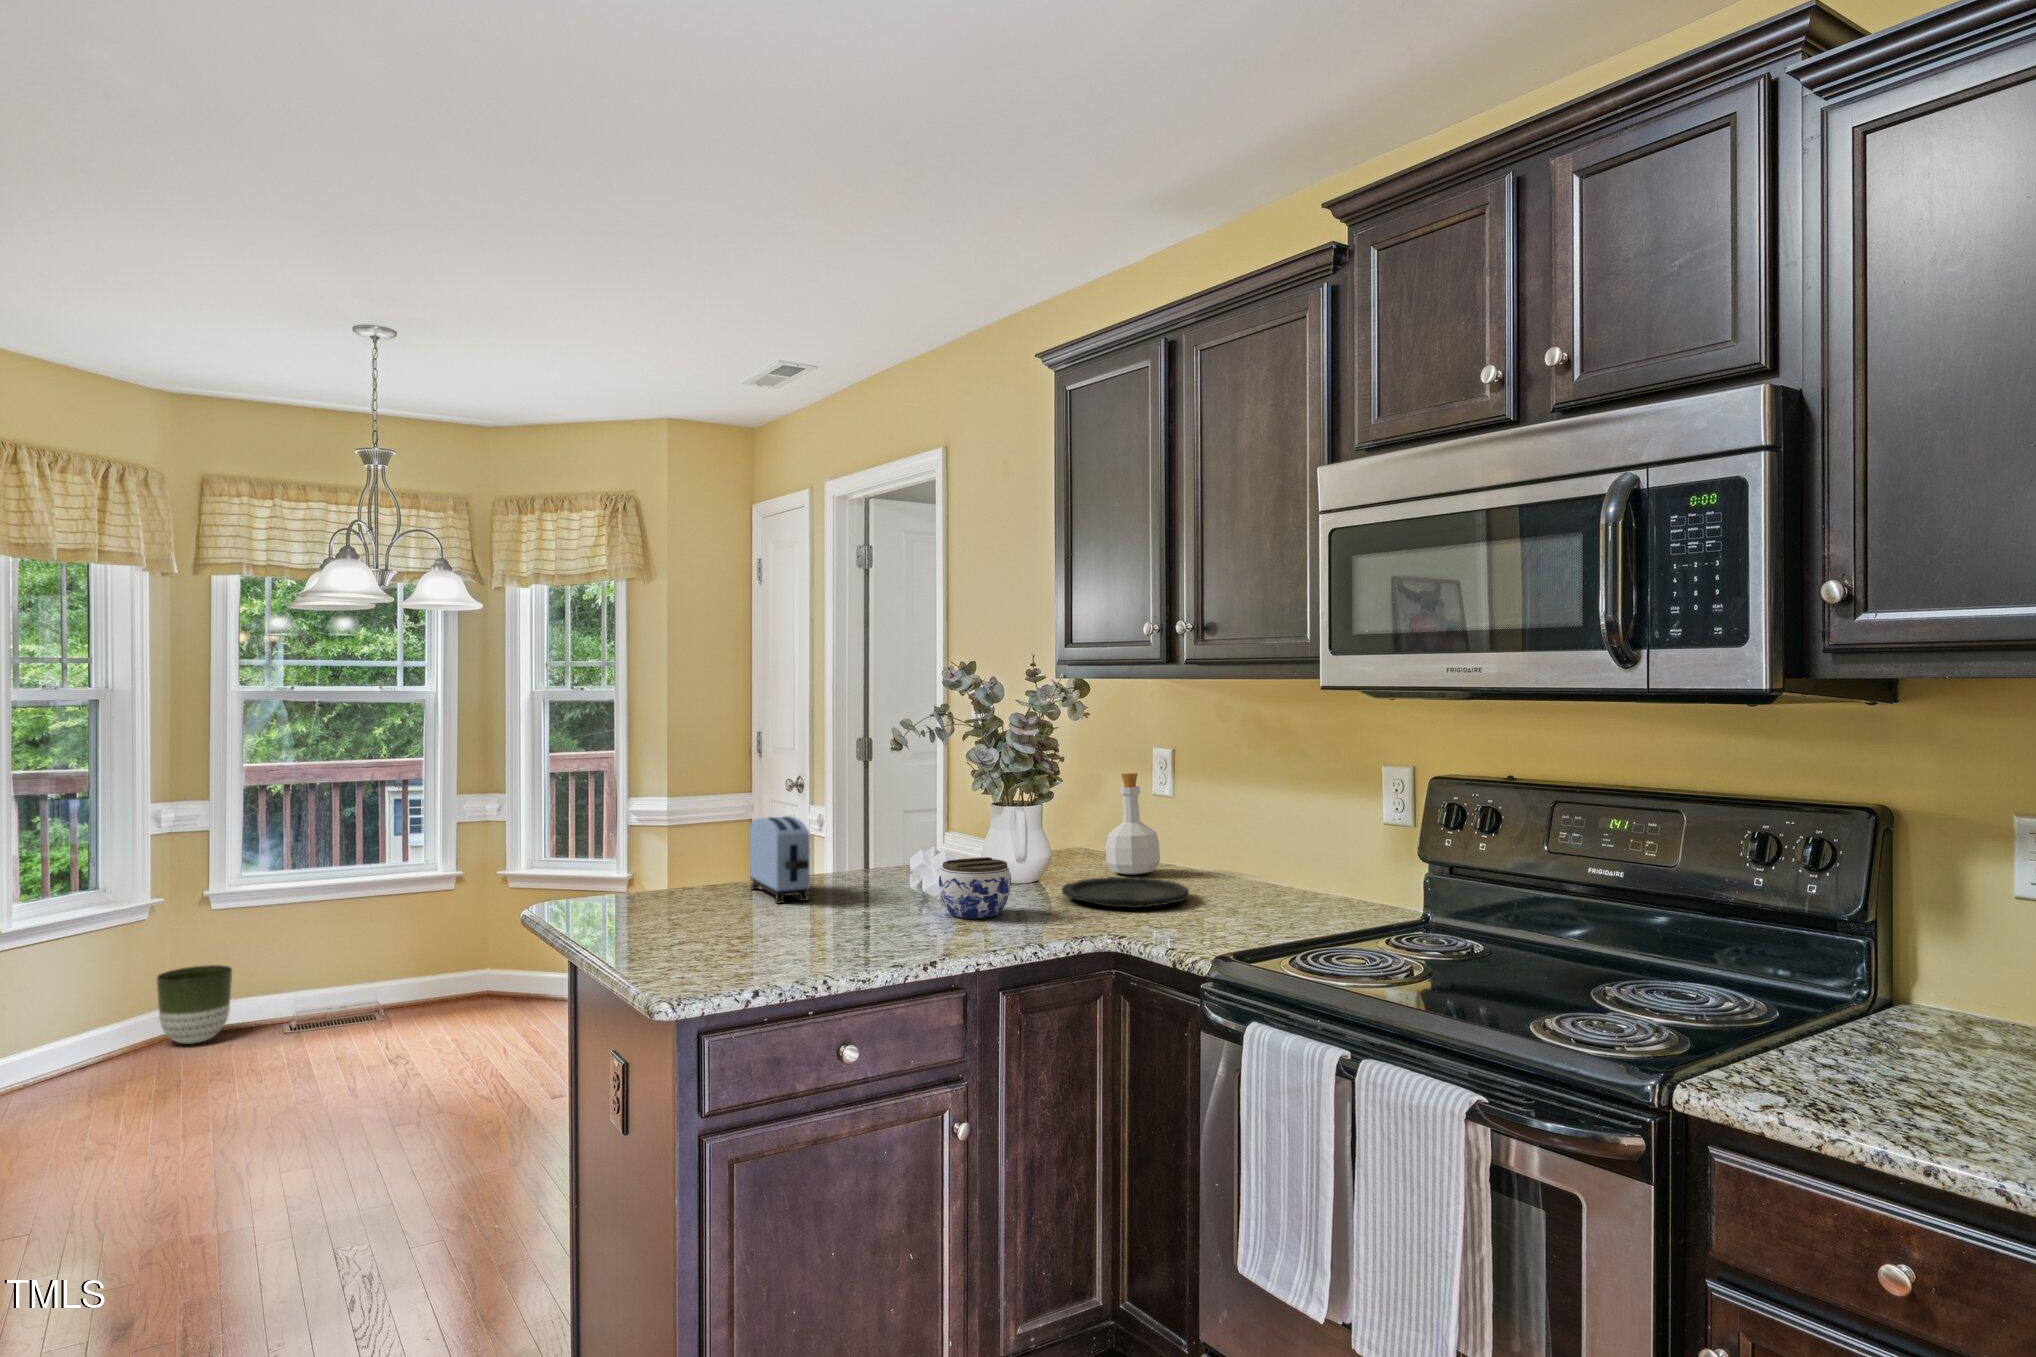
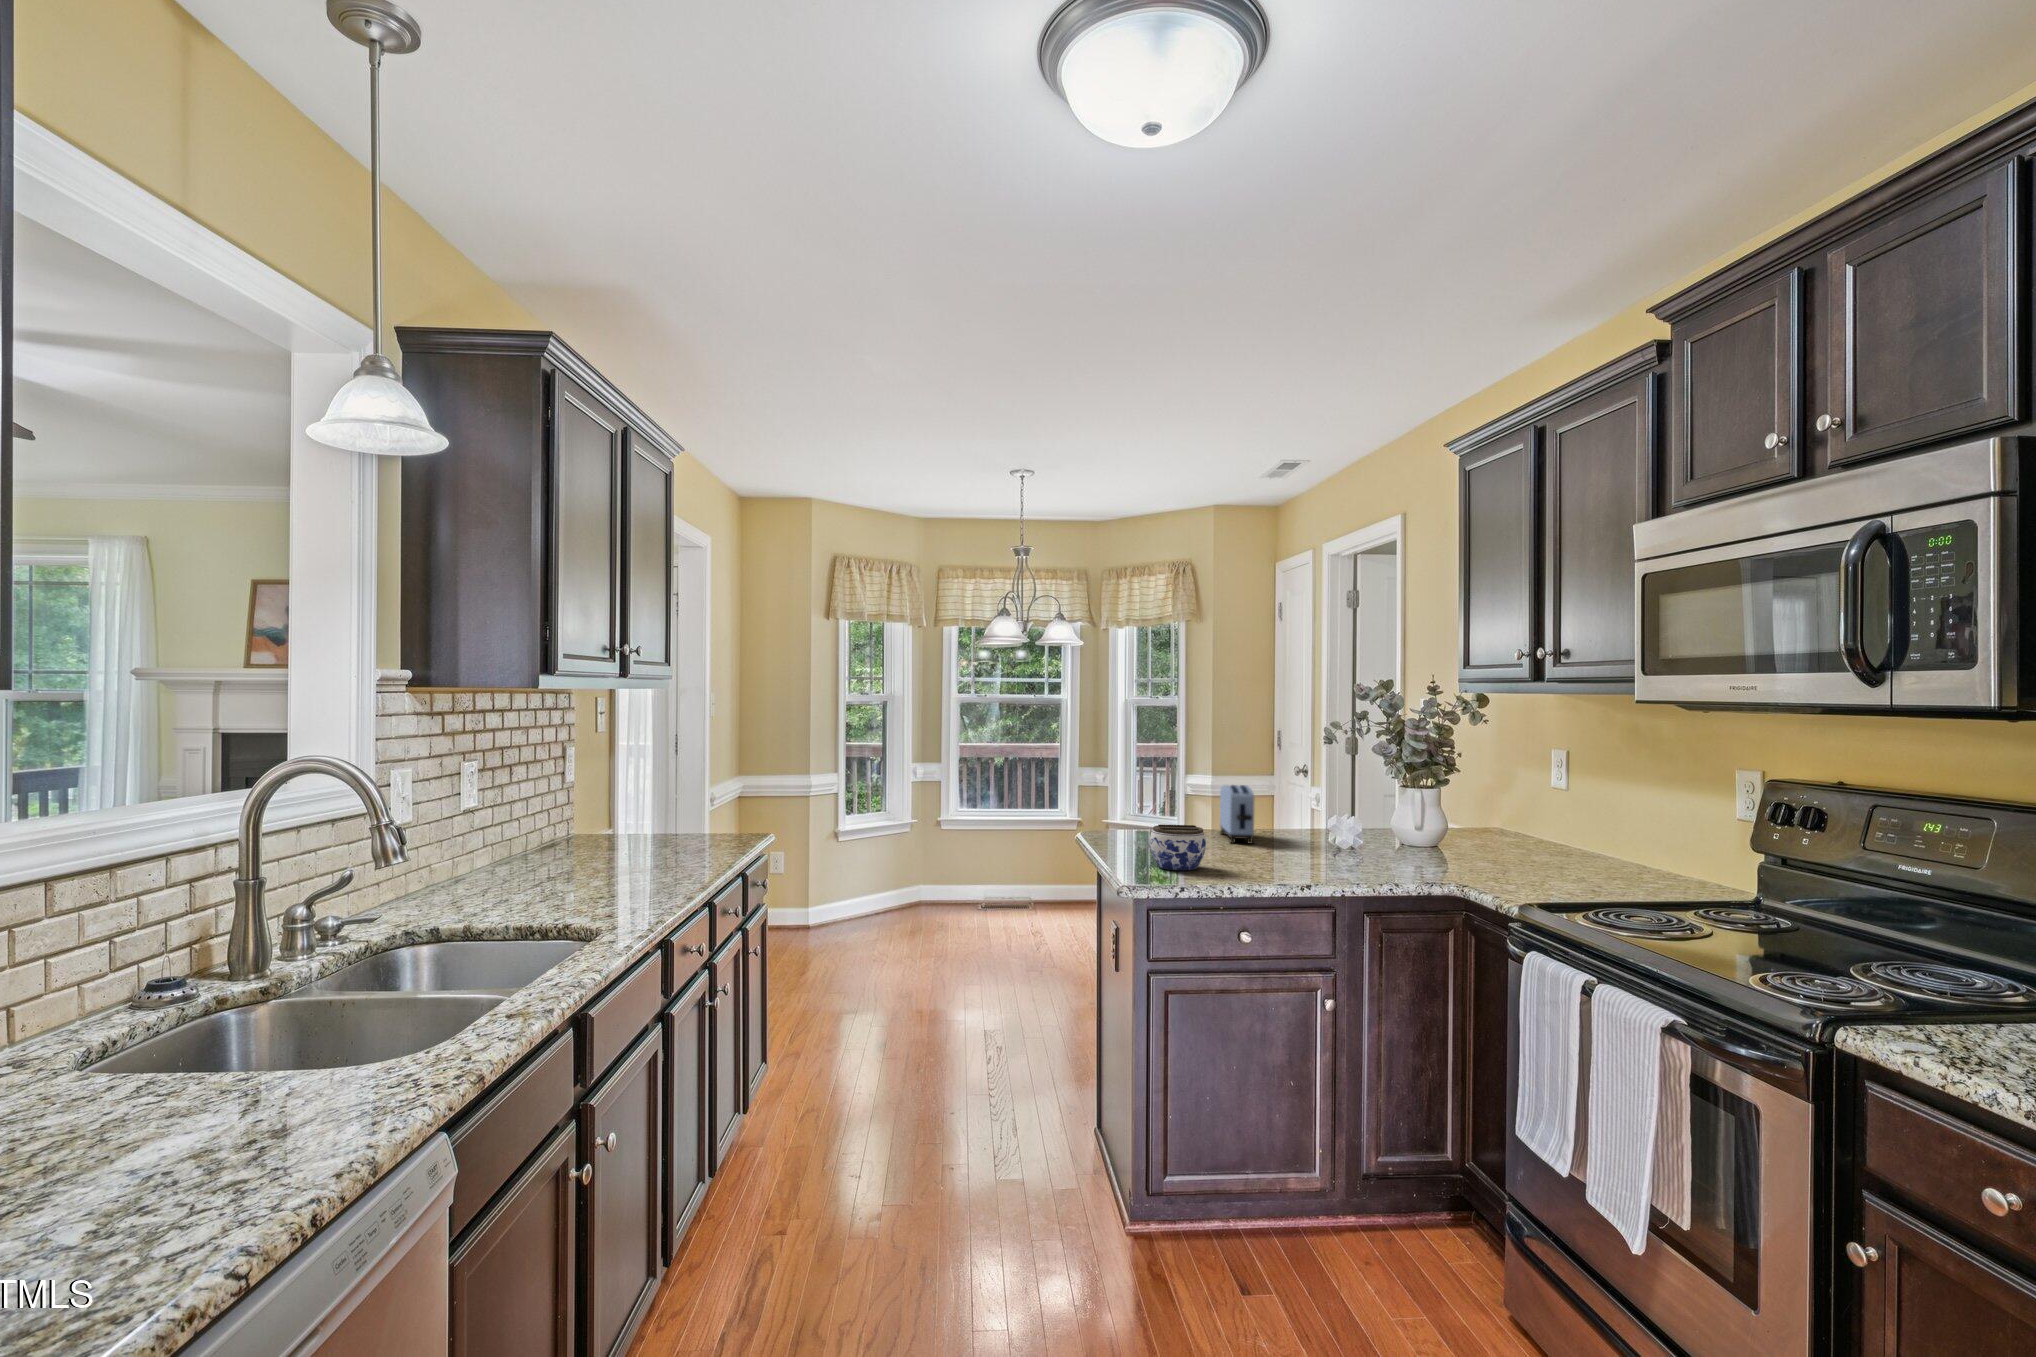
bottle: present [1106,773,1160,875] -> none [1502,770,1552,852]
jar: present [939,857,1011,919] -> present [1150,824,1206,870]
plate: present [1062,877,1189,908] -> none [1444,849,1554,873]
planter: present [157,965,232,1044] -> none [907,863,945,910]

